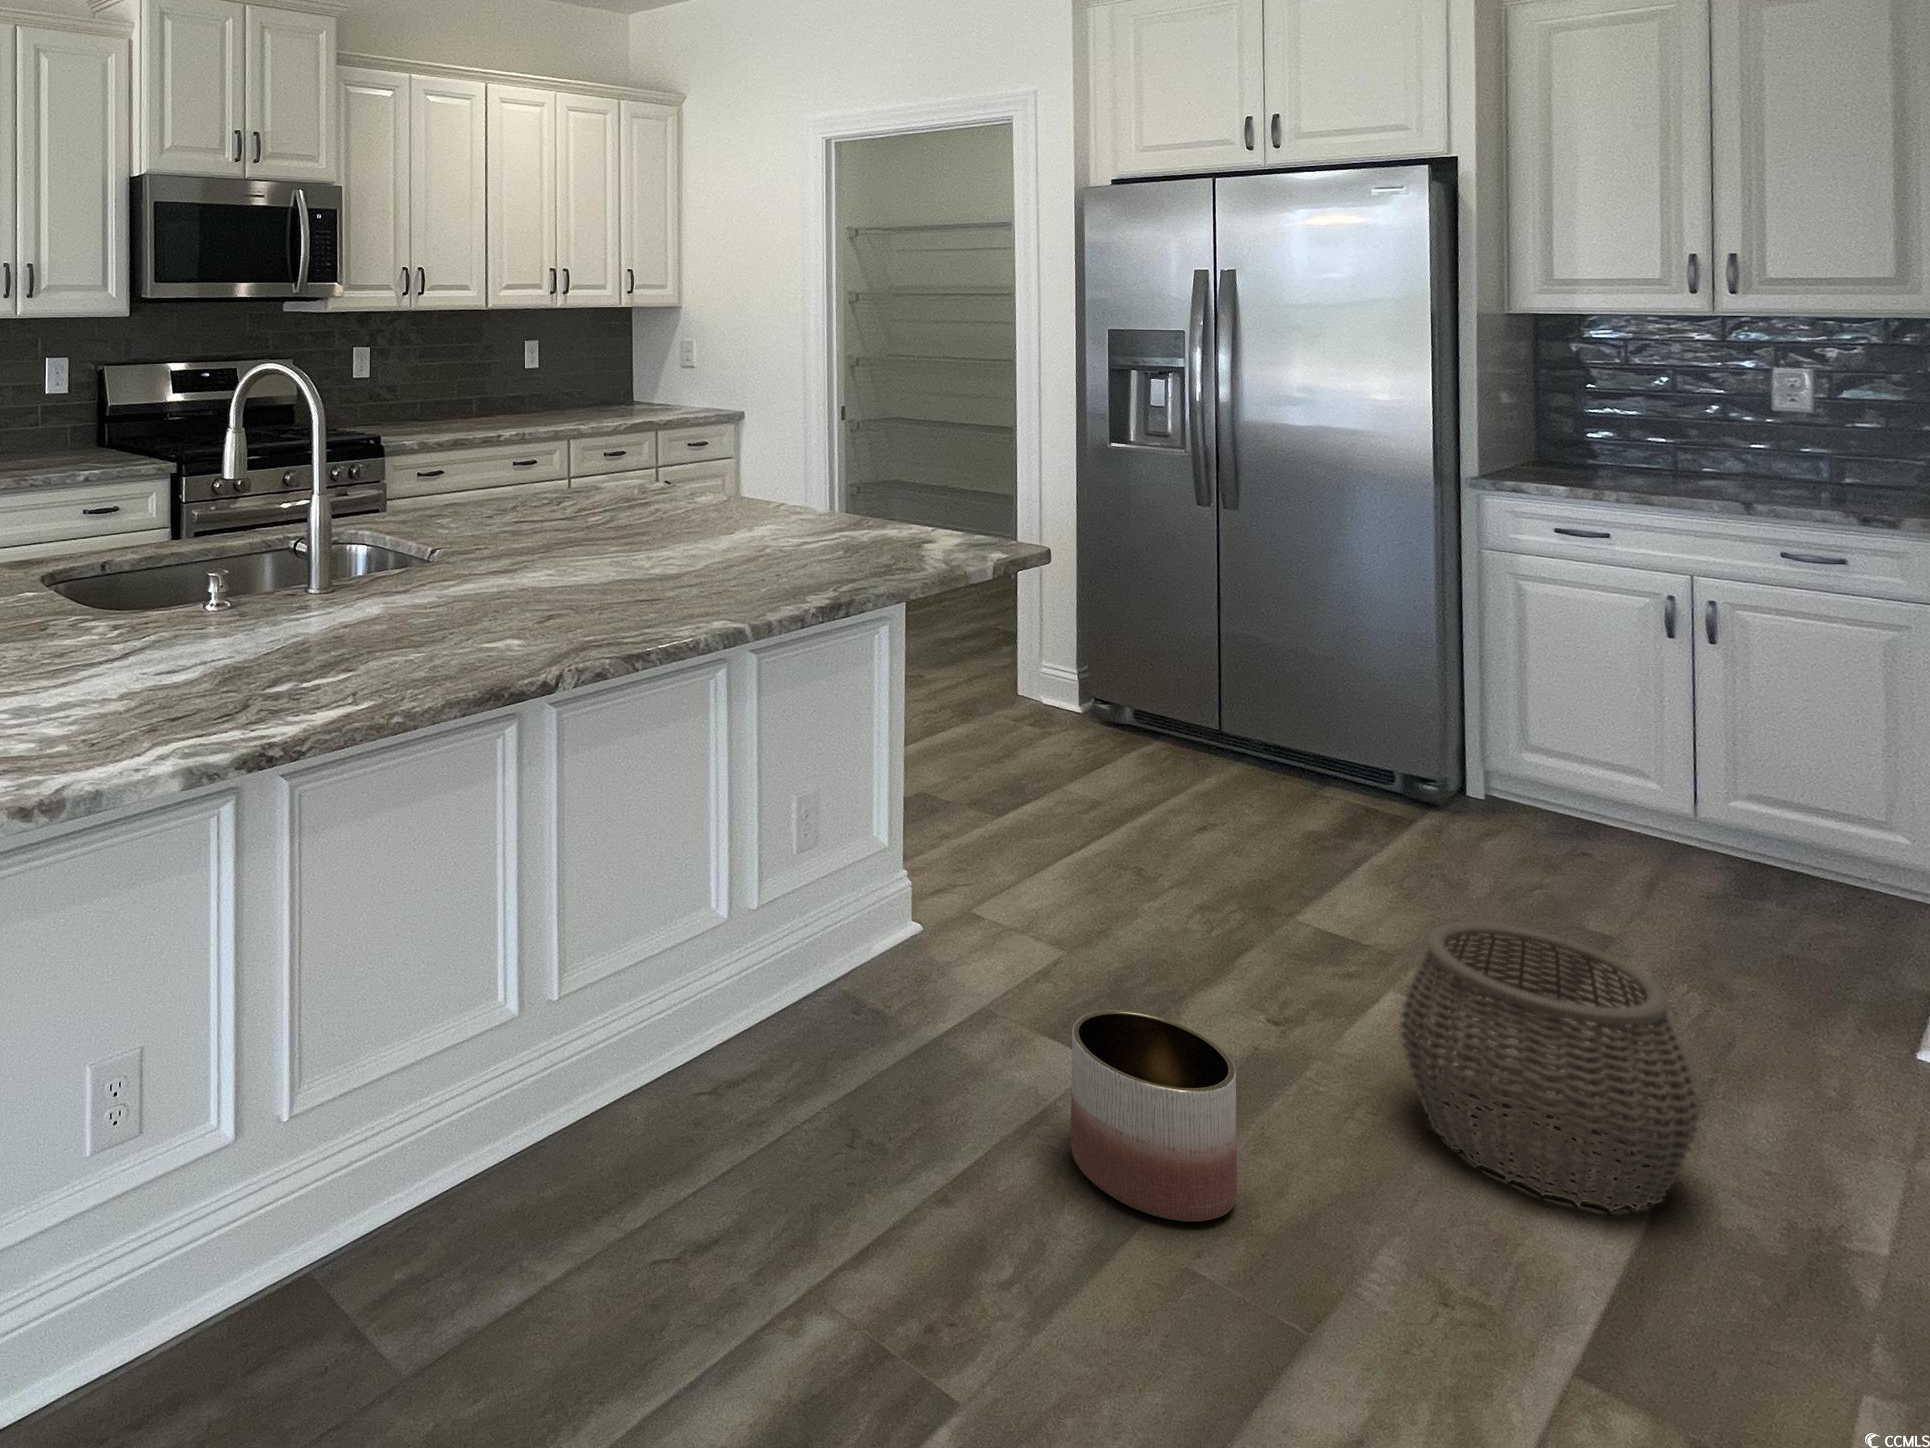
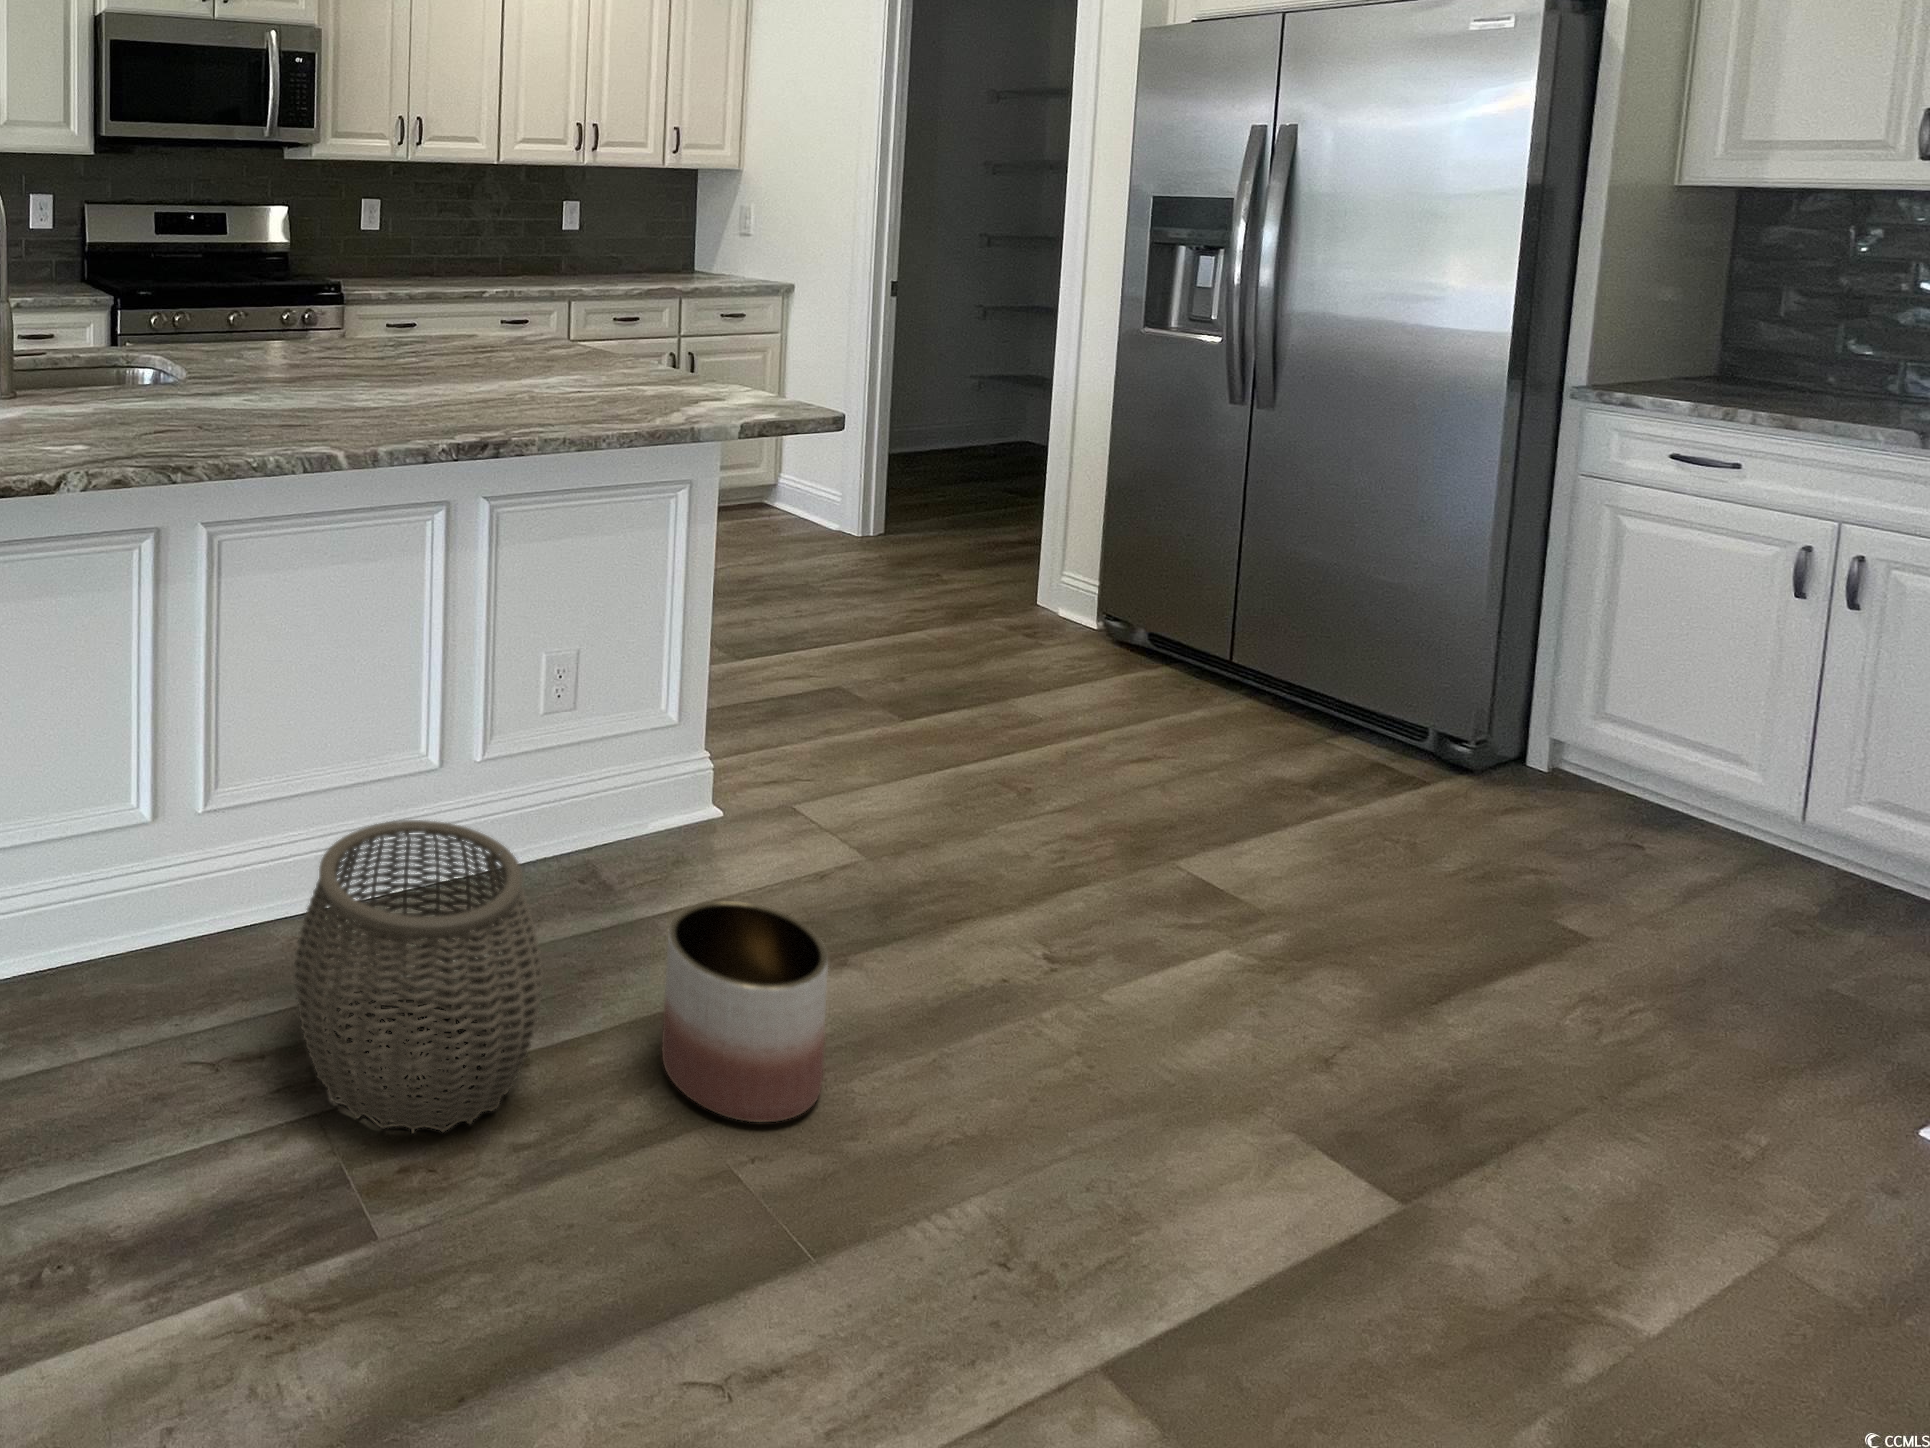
woven basket: present [1400,922,1700,1211] -> present [294,820,543,1133]

